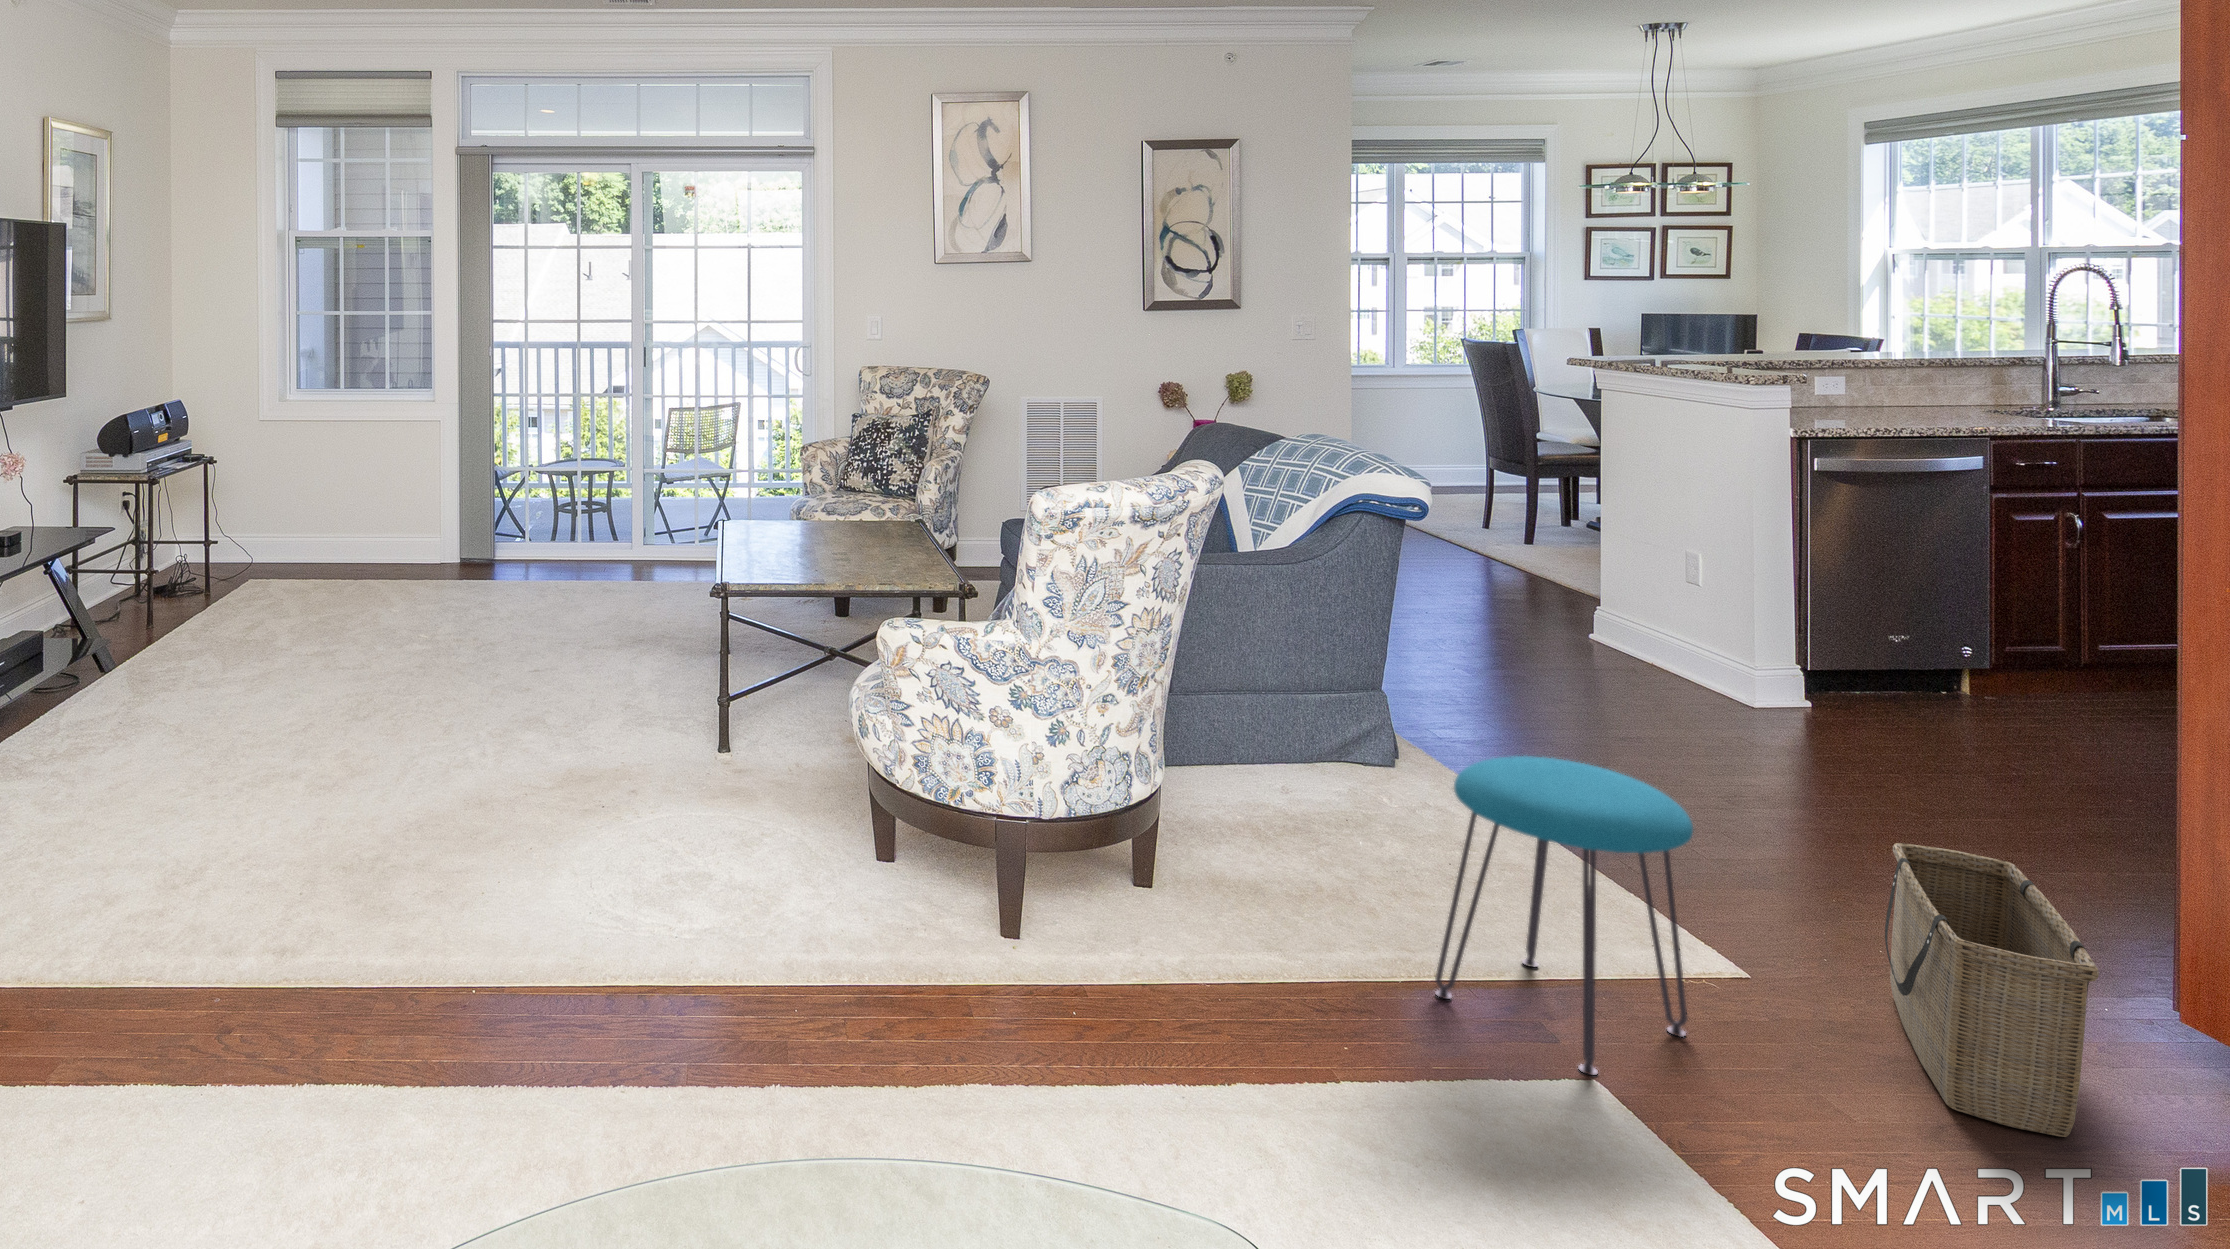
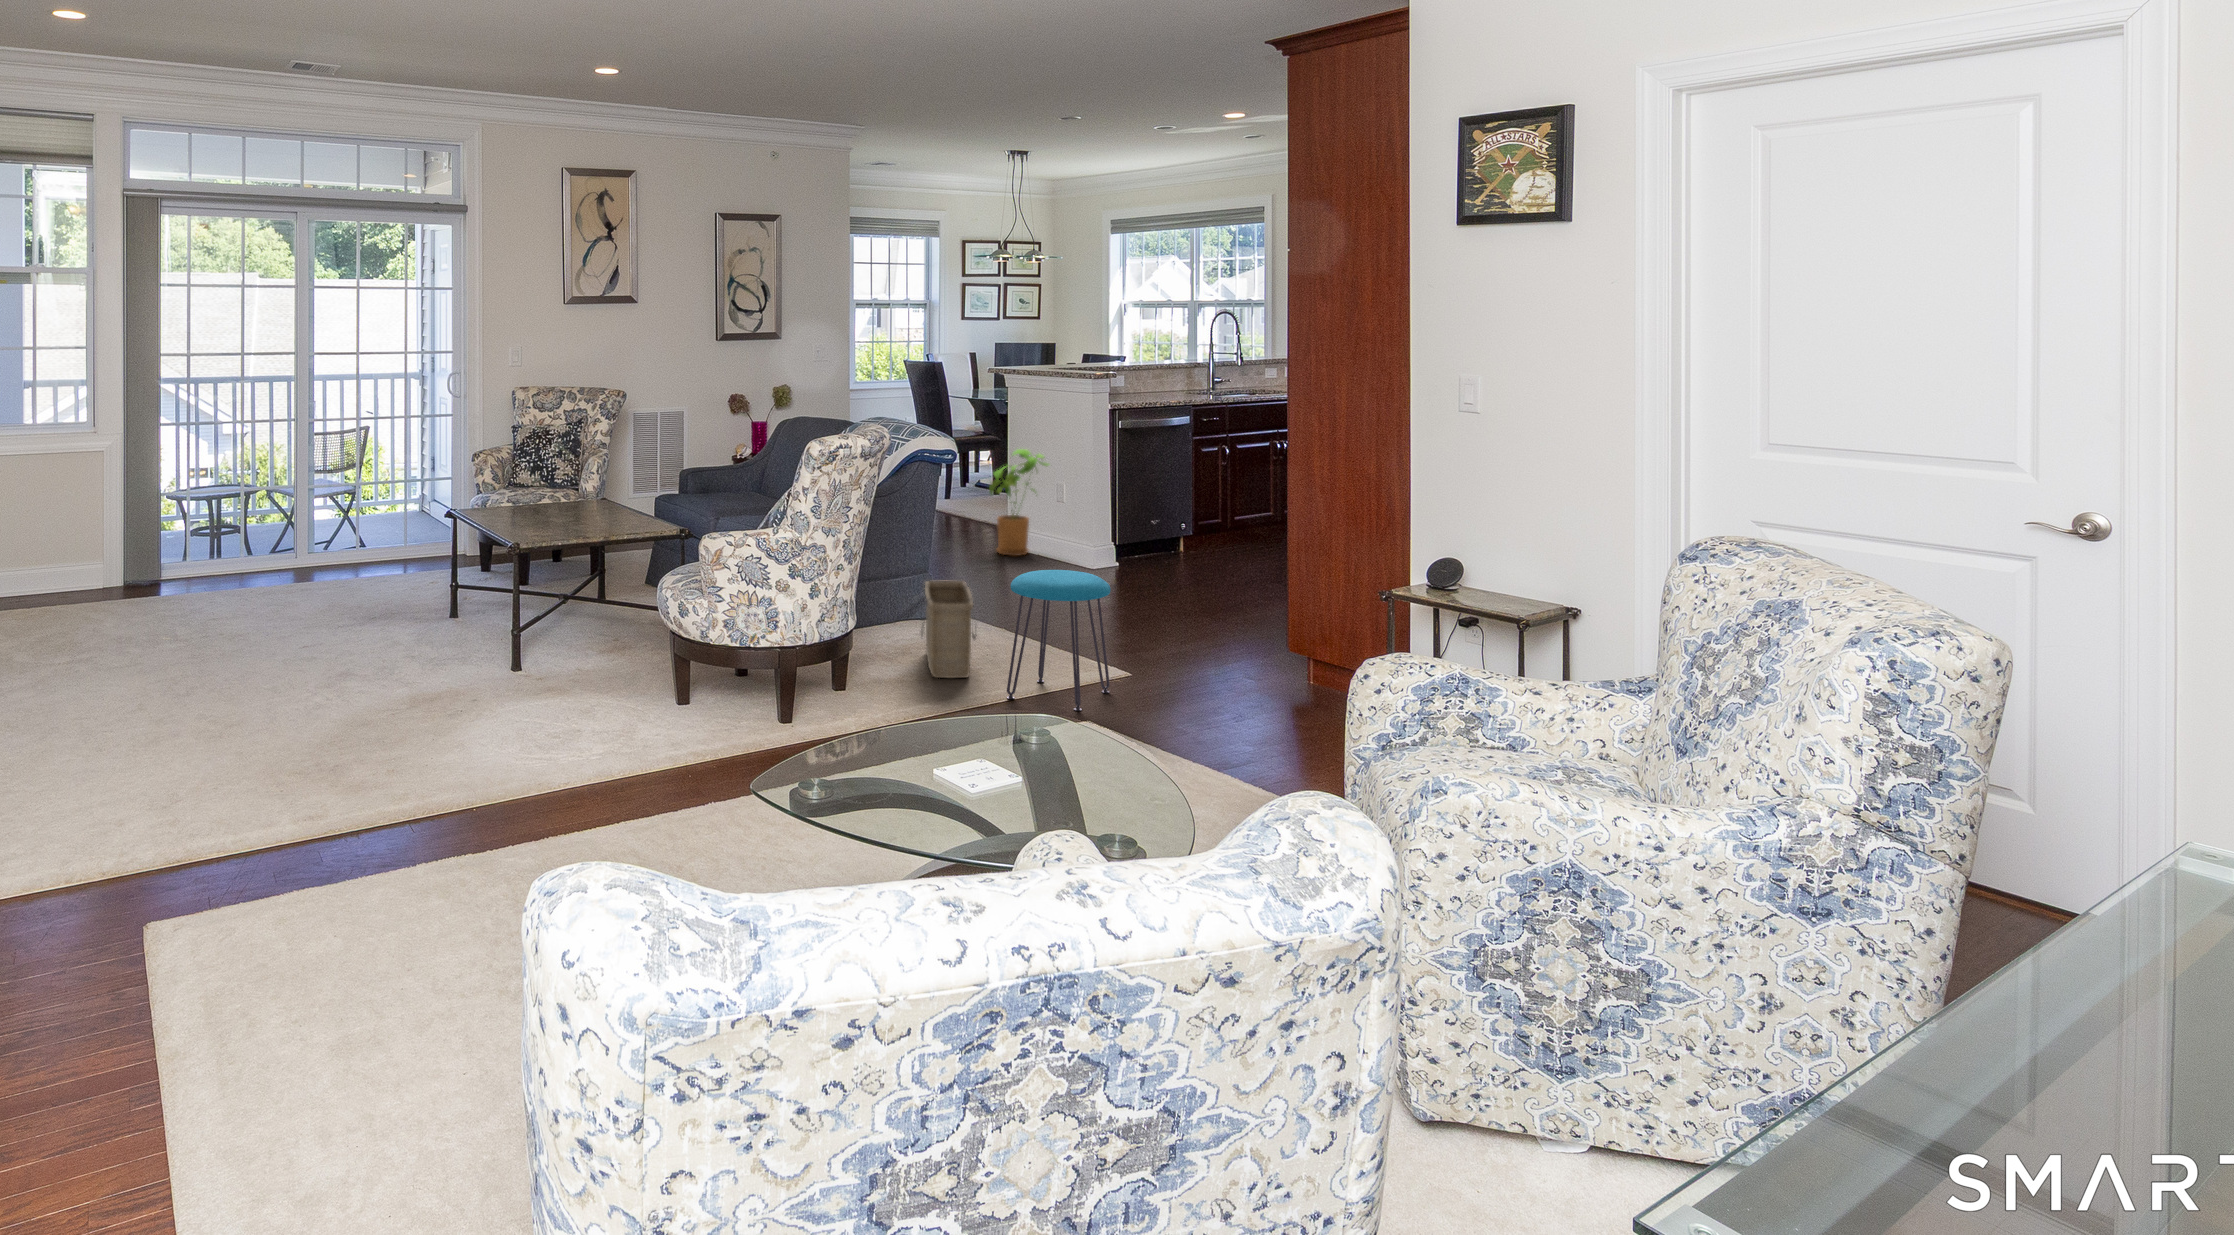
house plant: none [1553,484,1676,655] -> present [989,449,1050,556]
basket: present [1885,843,2099,1137] -> present [921,581,977,678]

